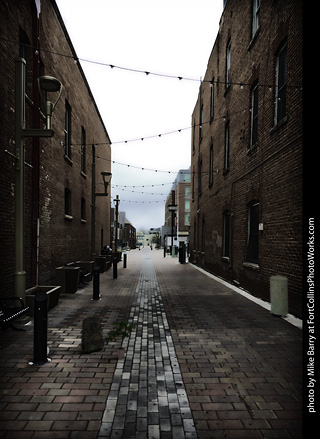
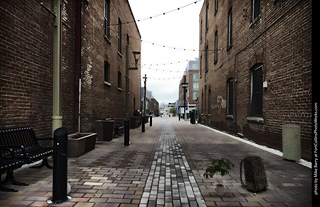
backpack: present [79,316,105,352] -> present [240,155,268,191]
potted plant: present [104,320,137,359] -> present [203,158,235,196]

